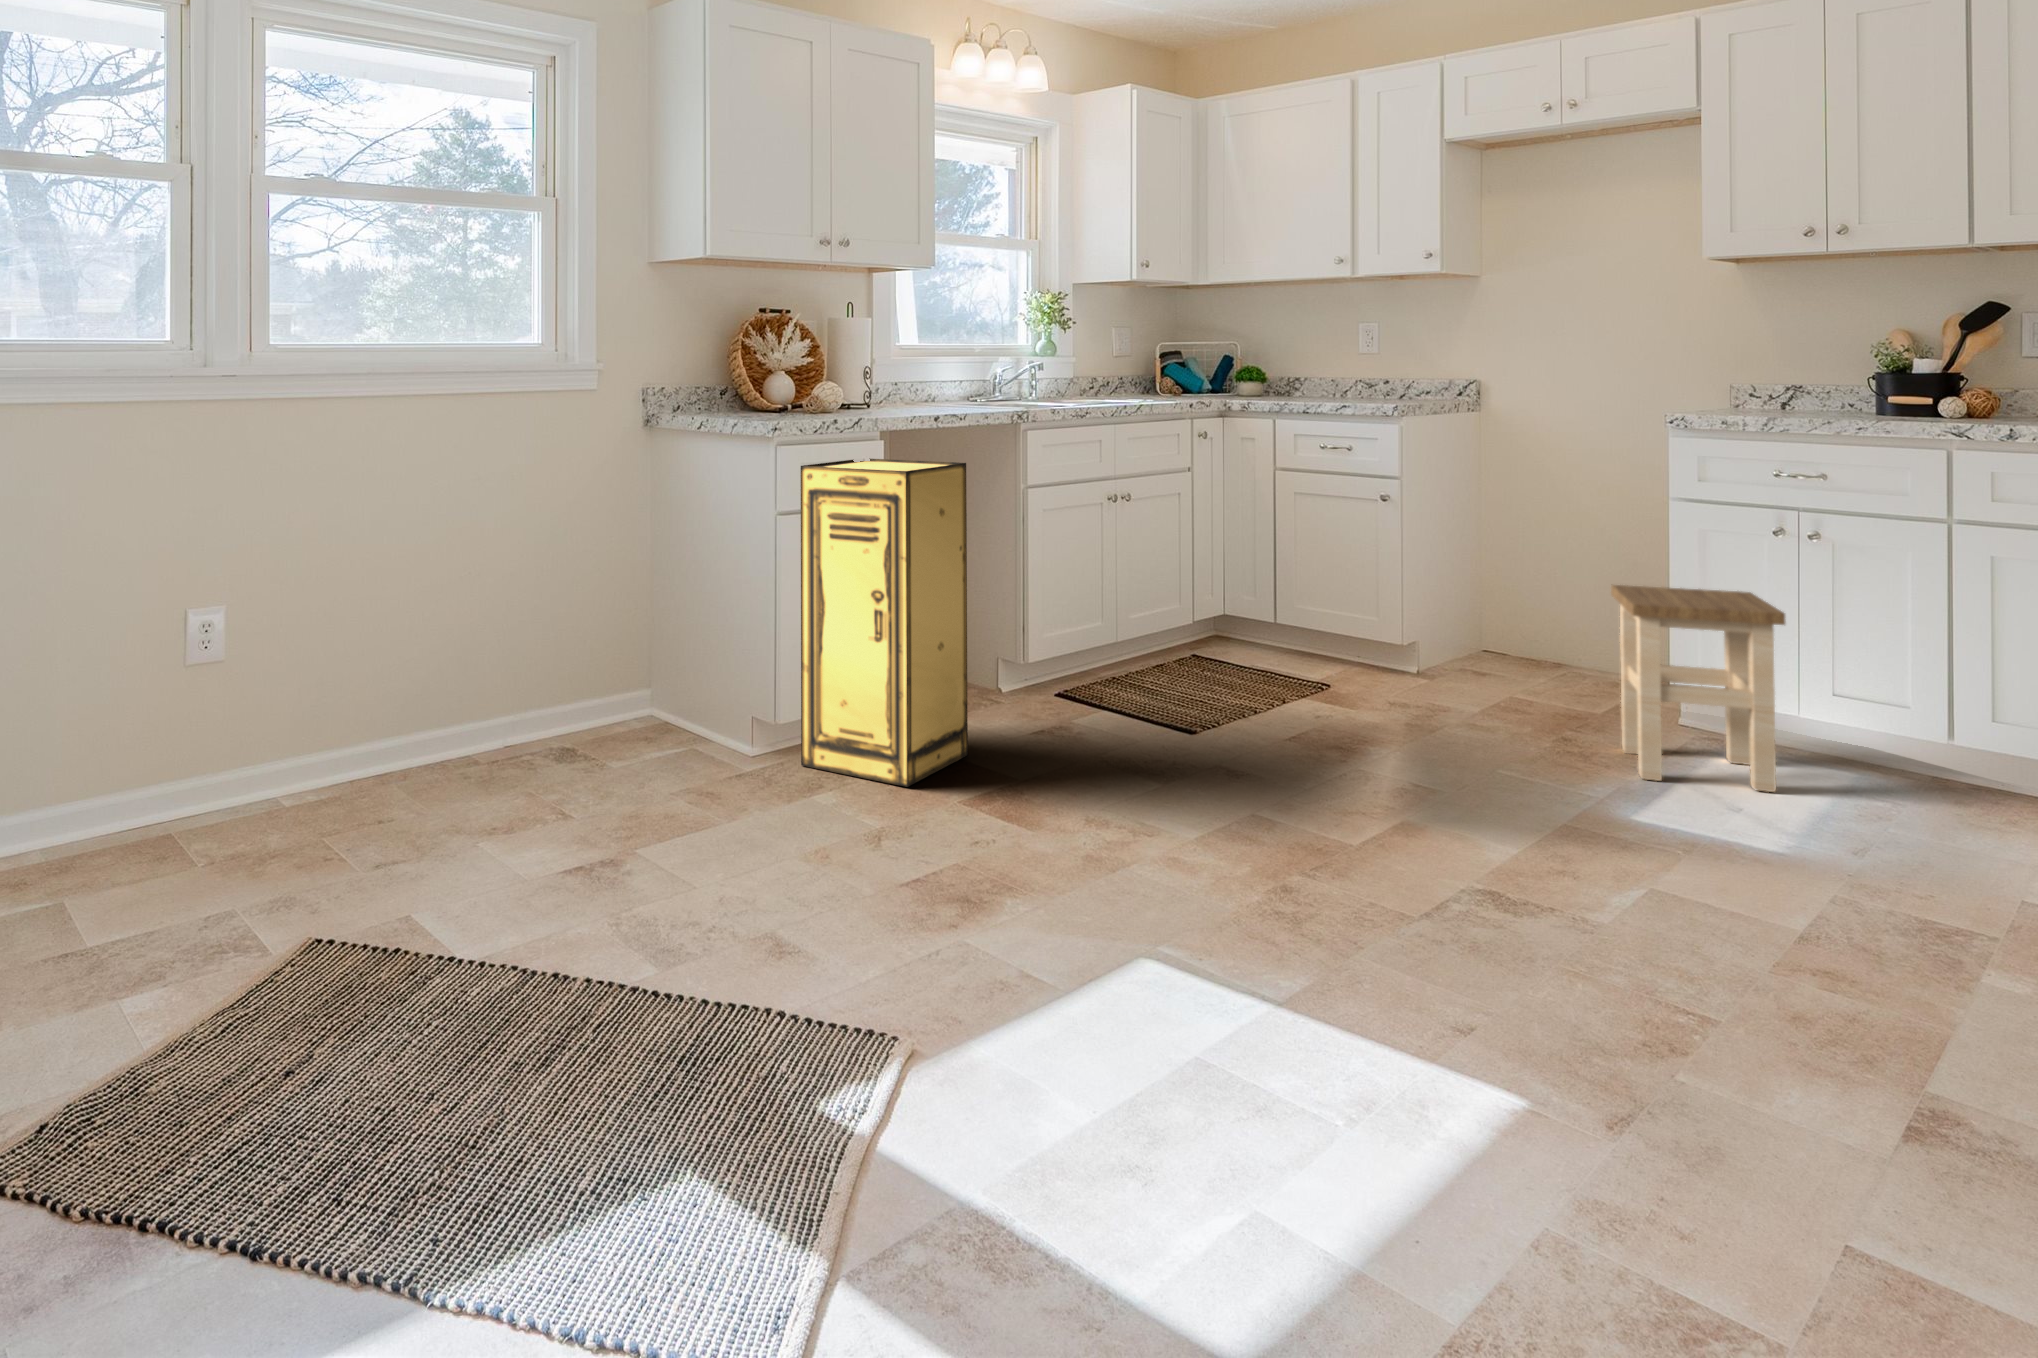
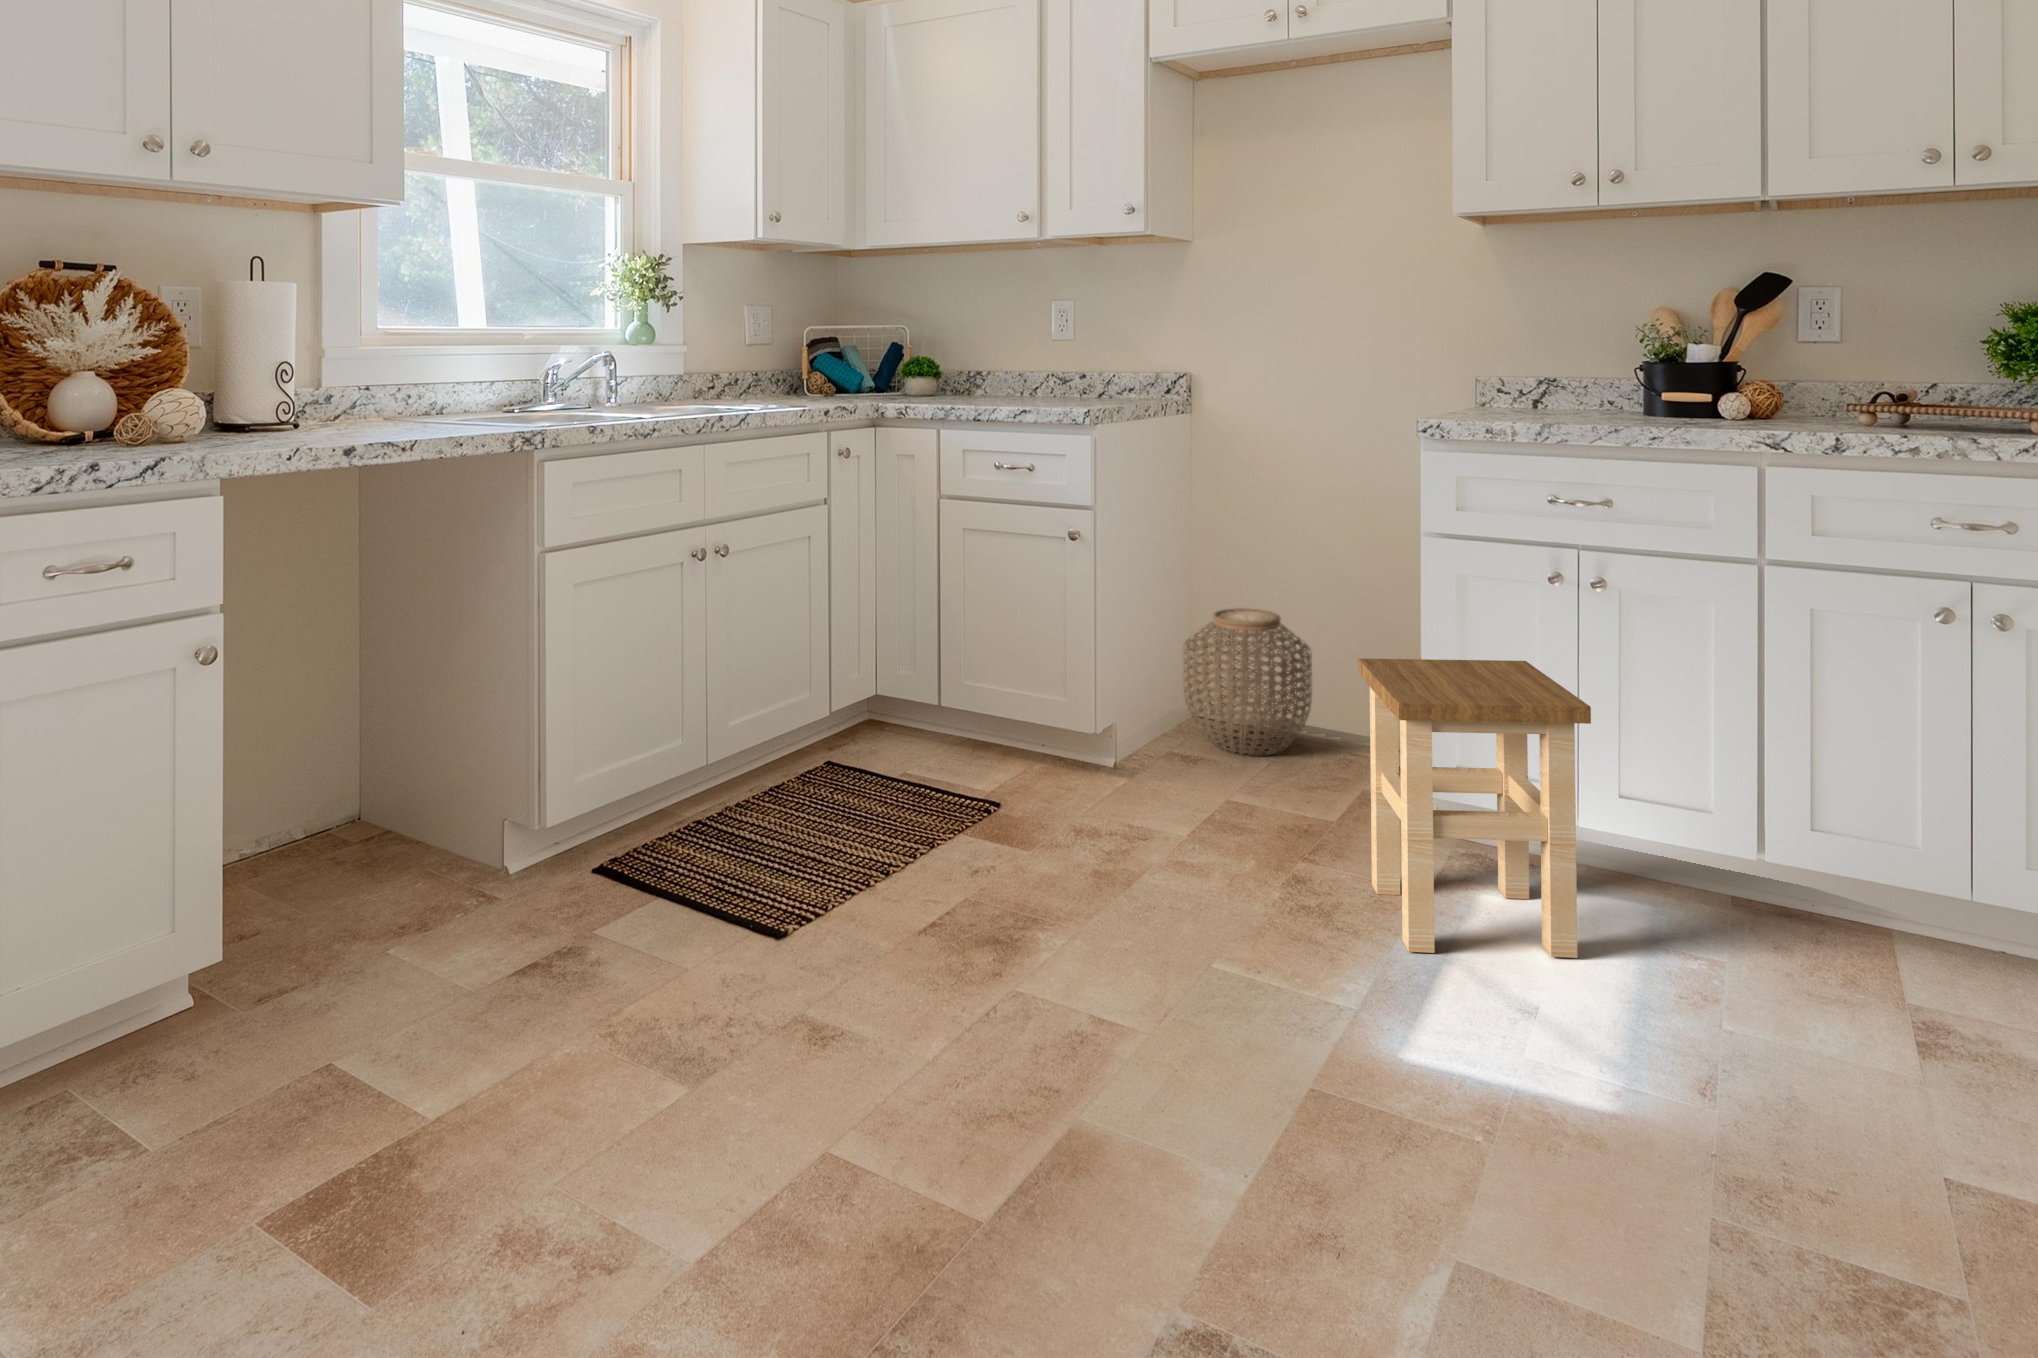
storage cabinet: present [801,458,968,787] -> none [32,529,391,1170]
woven basket: none [1477,566,1588,679] -> present [1184,608,1312,755]

